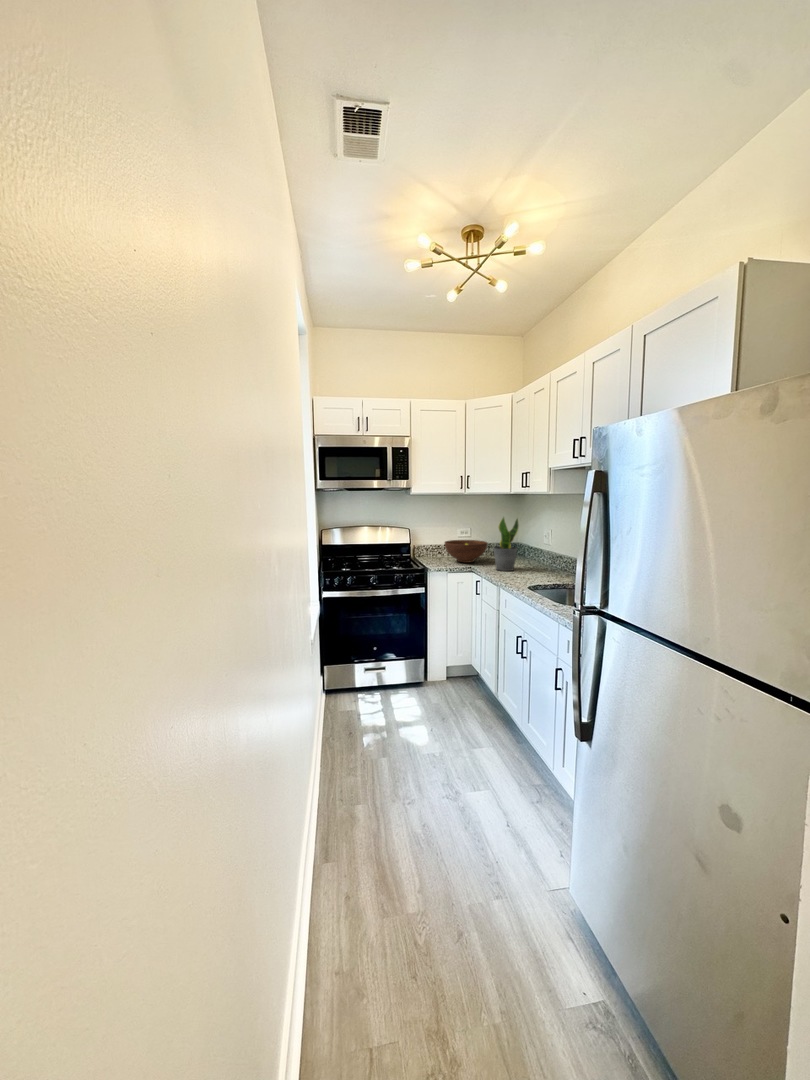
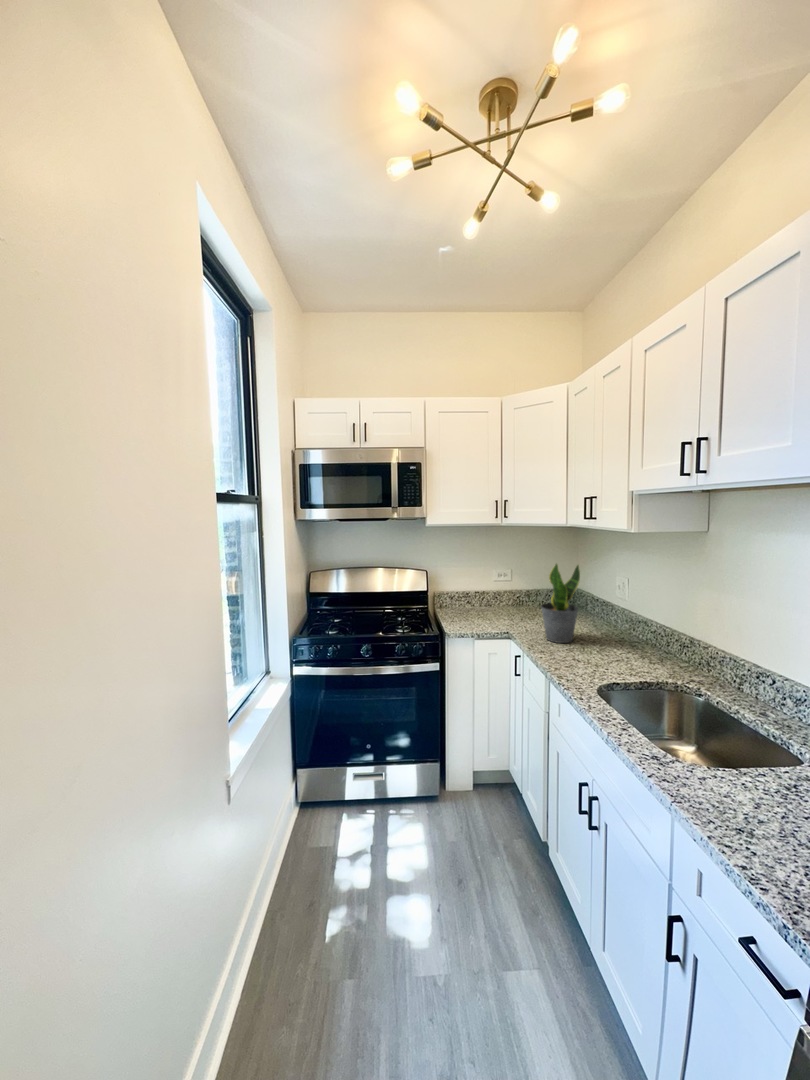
fruit bowl: present [445,540,488,563] -> none [473,586,534,621]

